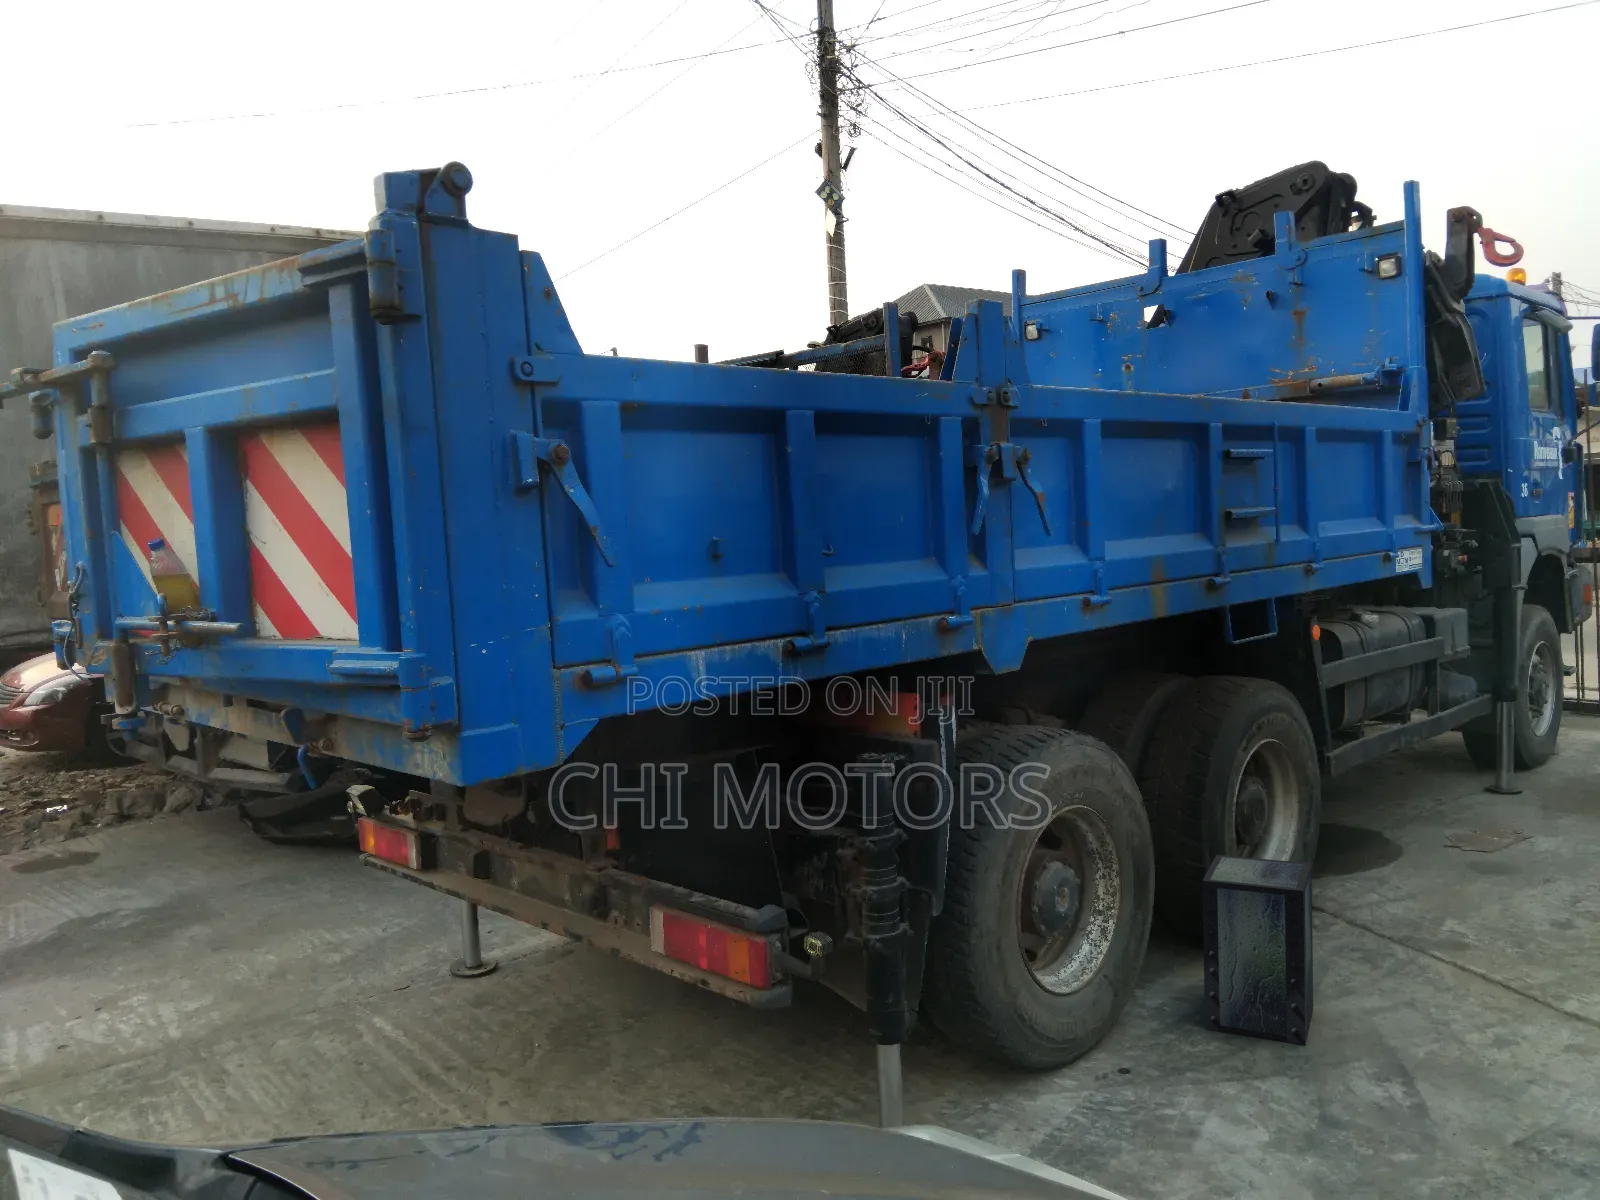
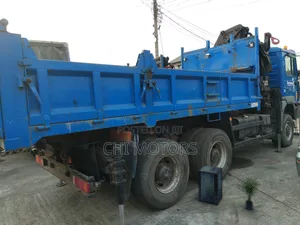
potted plant: none [1383,887,1516,1056] -> present [242,179,257,210]

